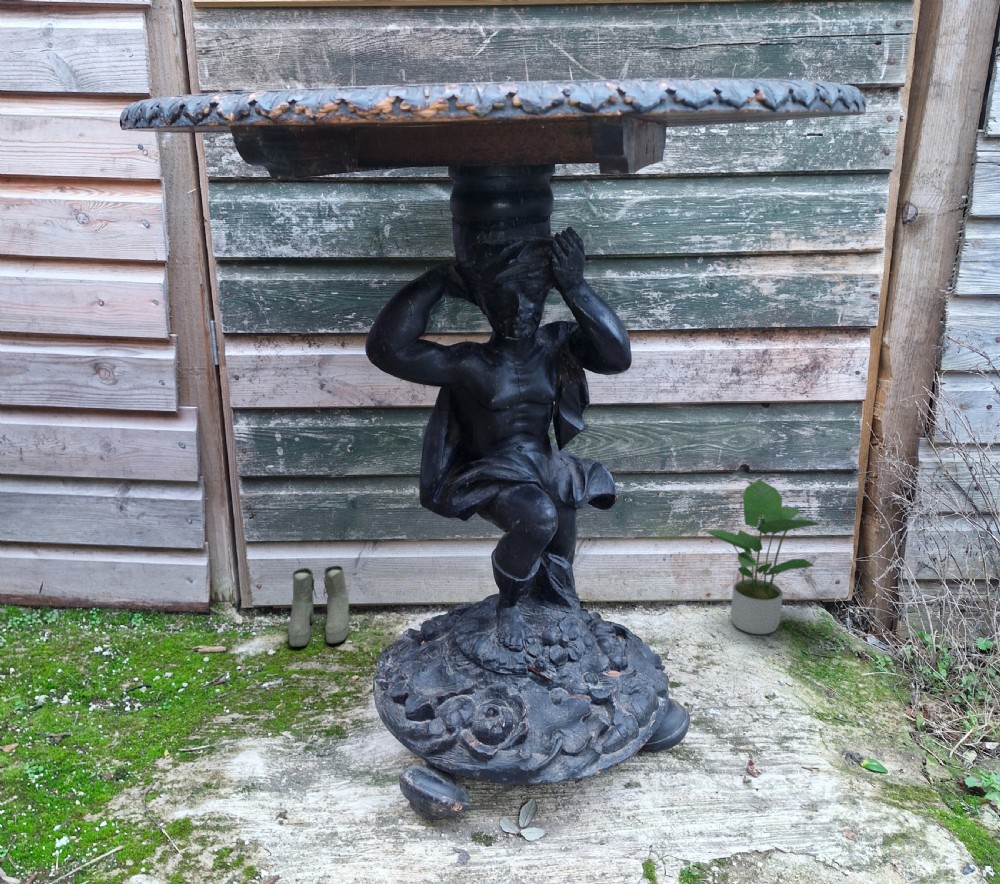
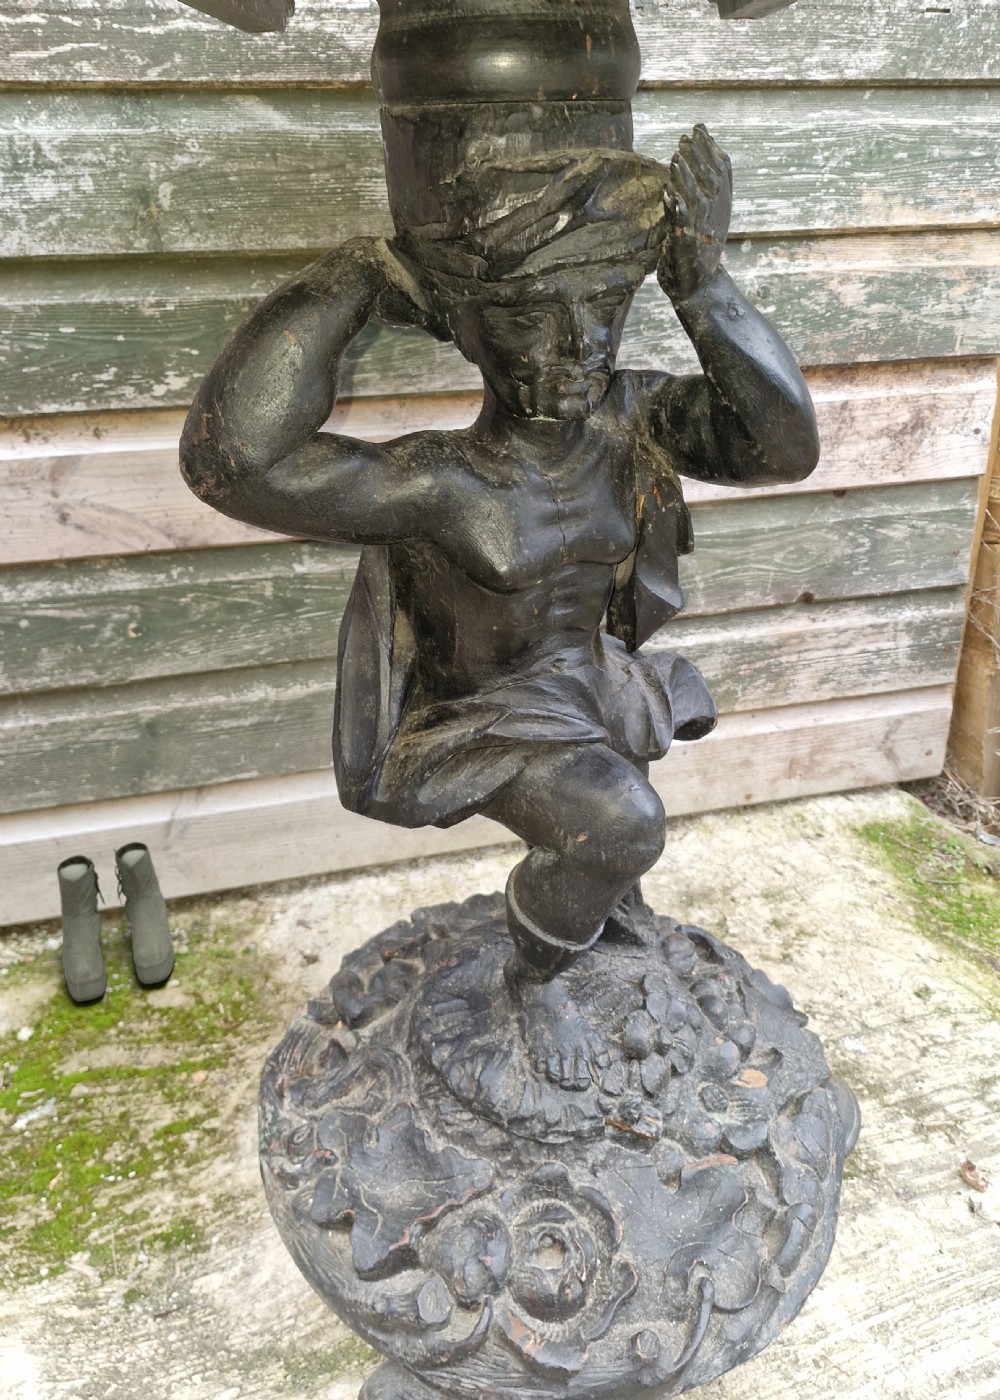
potted plant: present [706,479,819,634] -> none [762,614,947,859]

